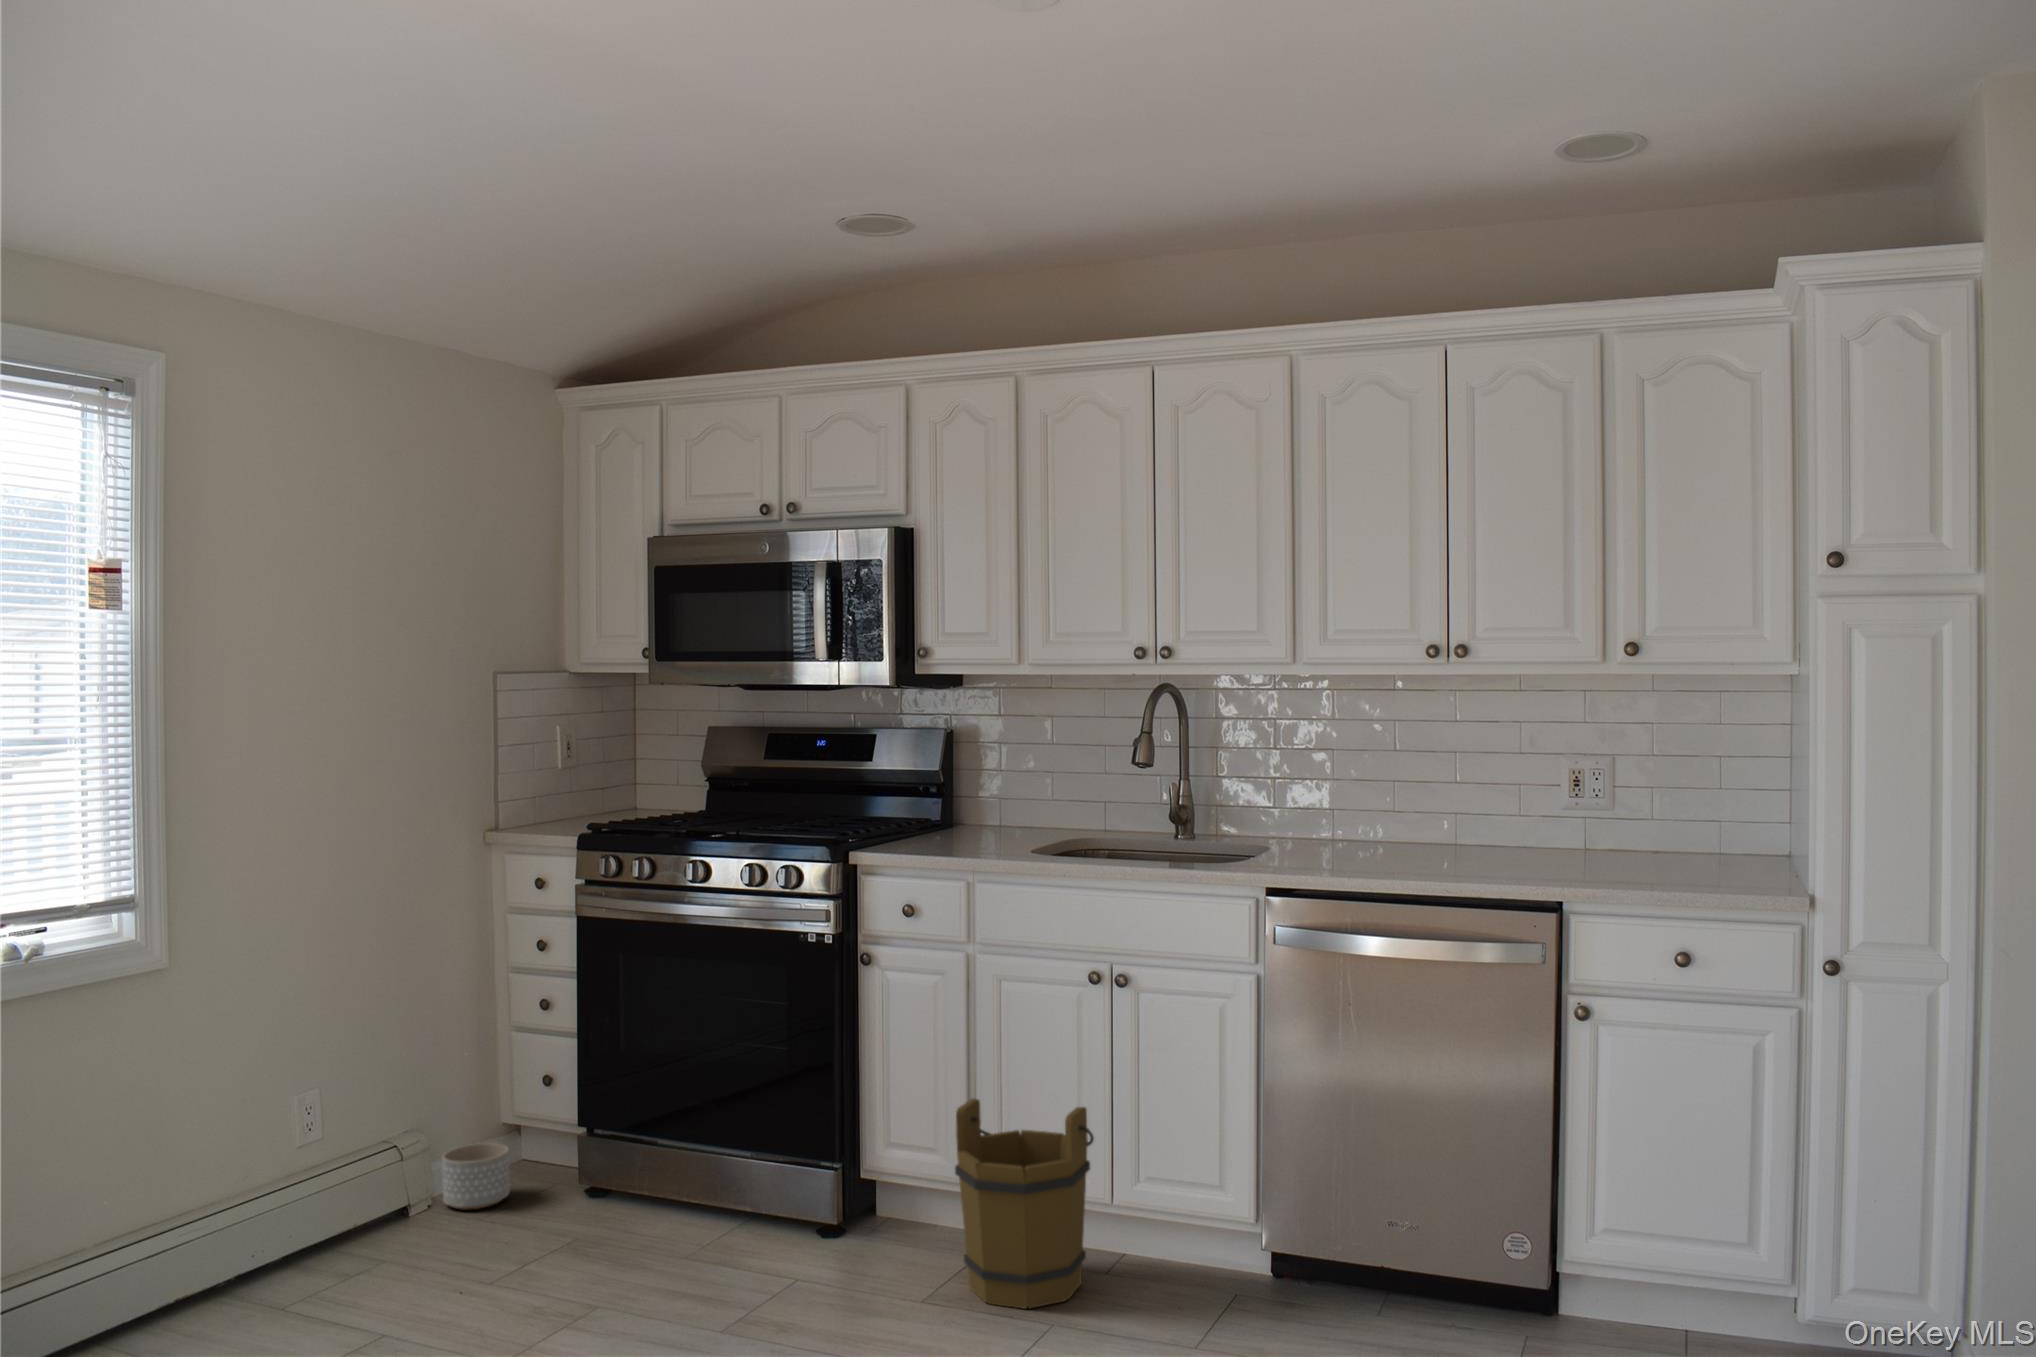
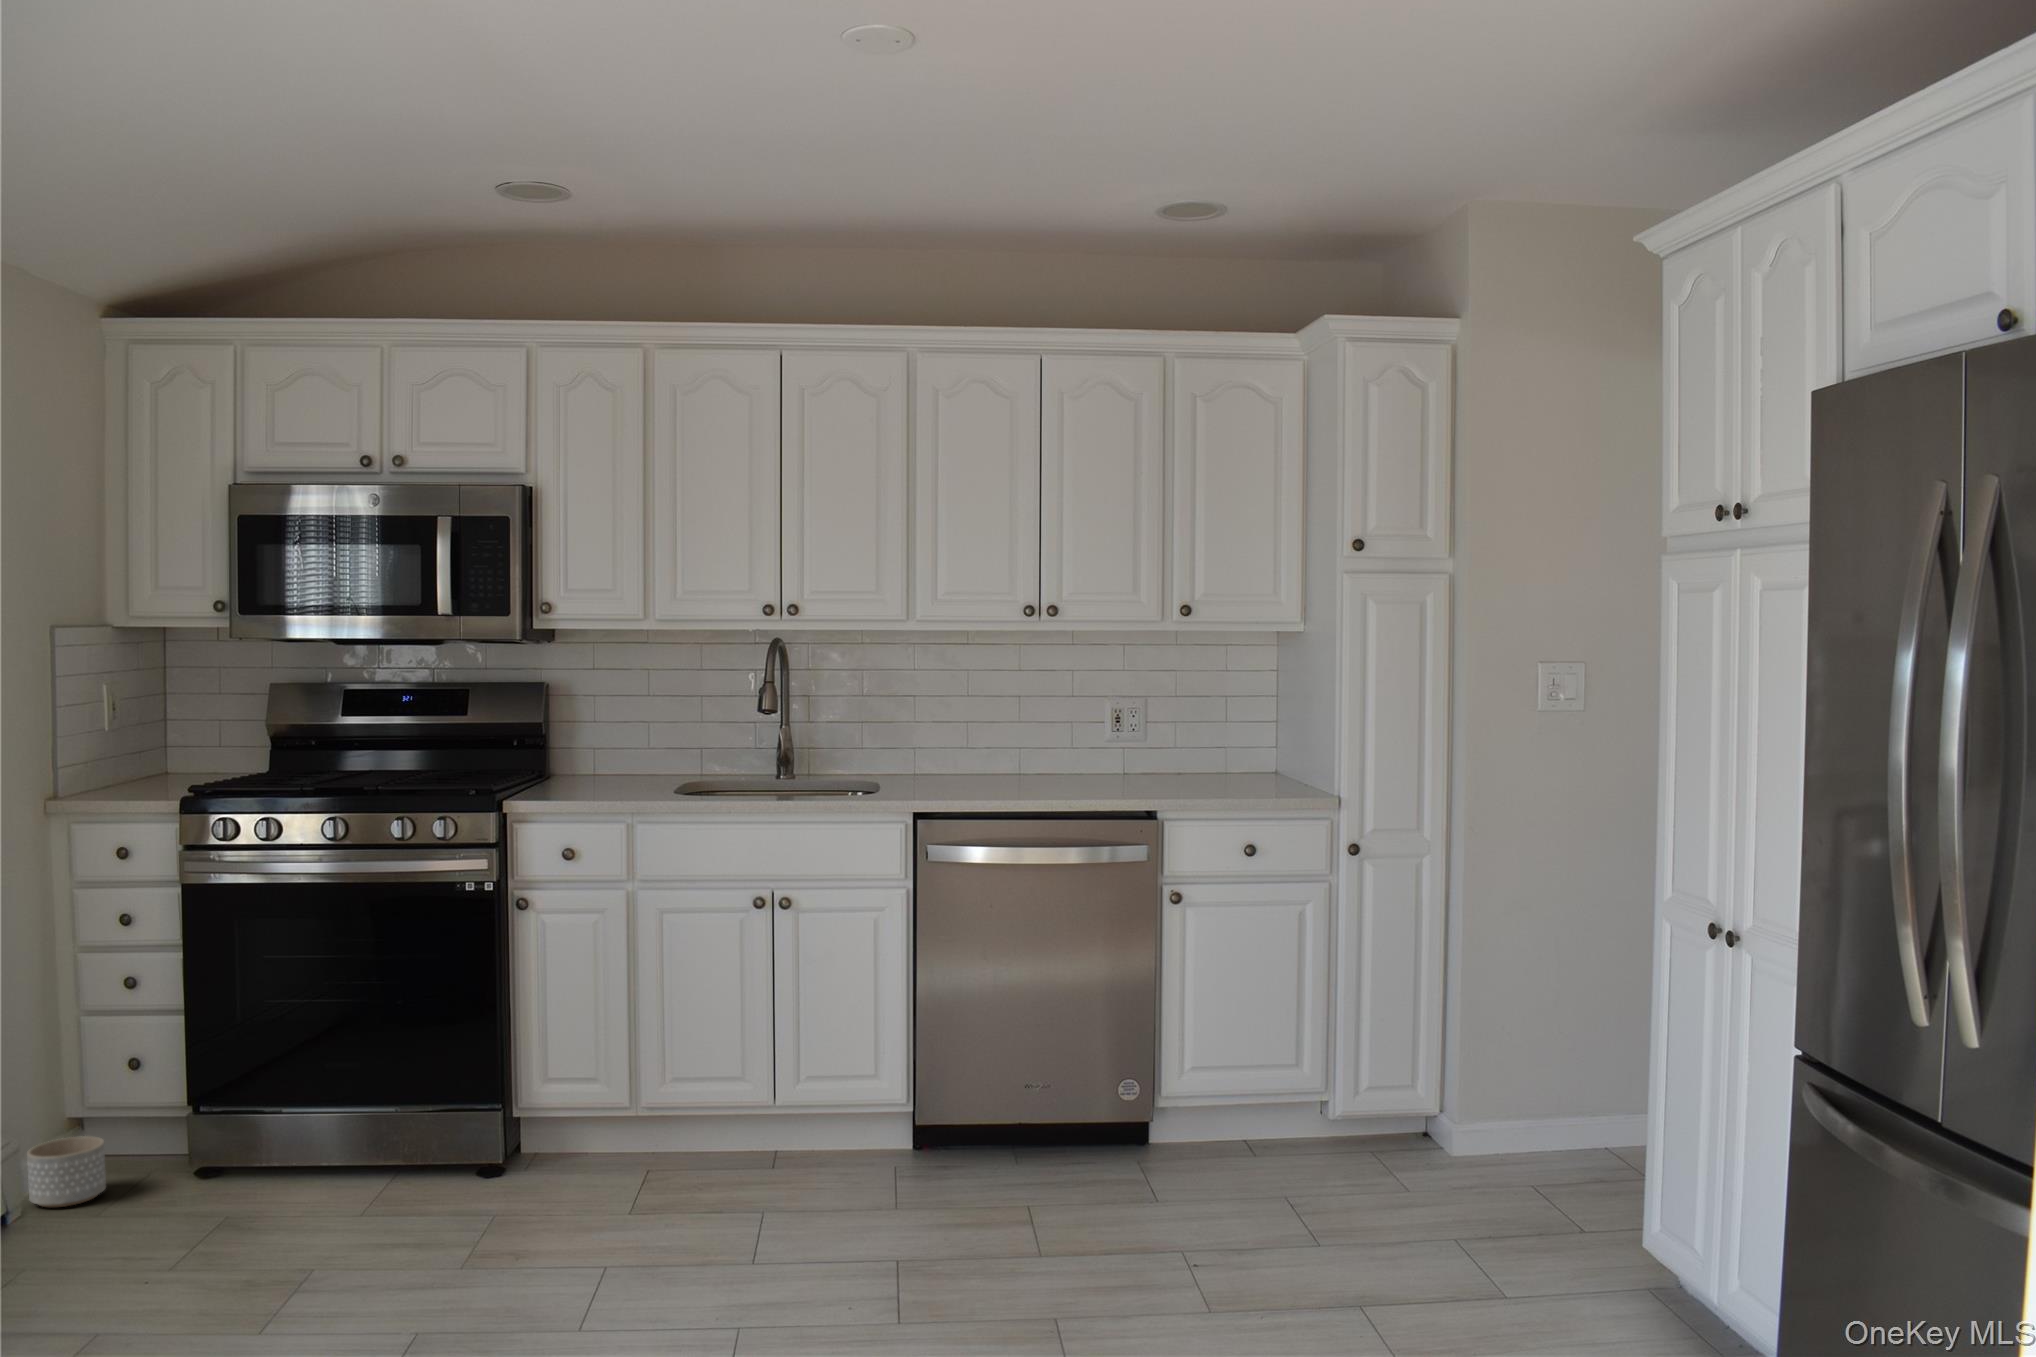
bucket: present [955,1098,1094,1309] -> none [641,1018,769,1203]

